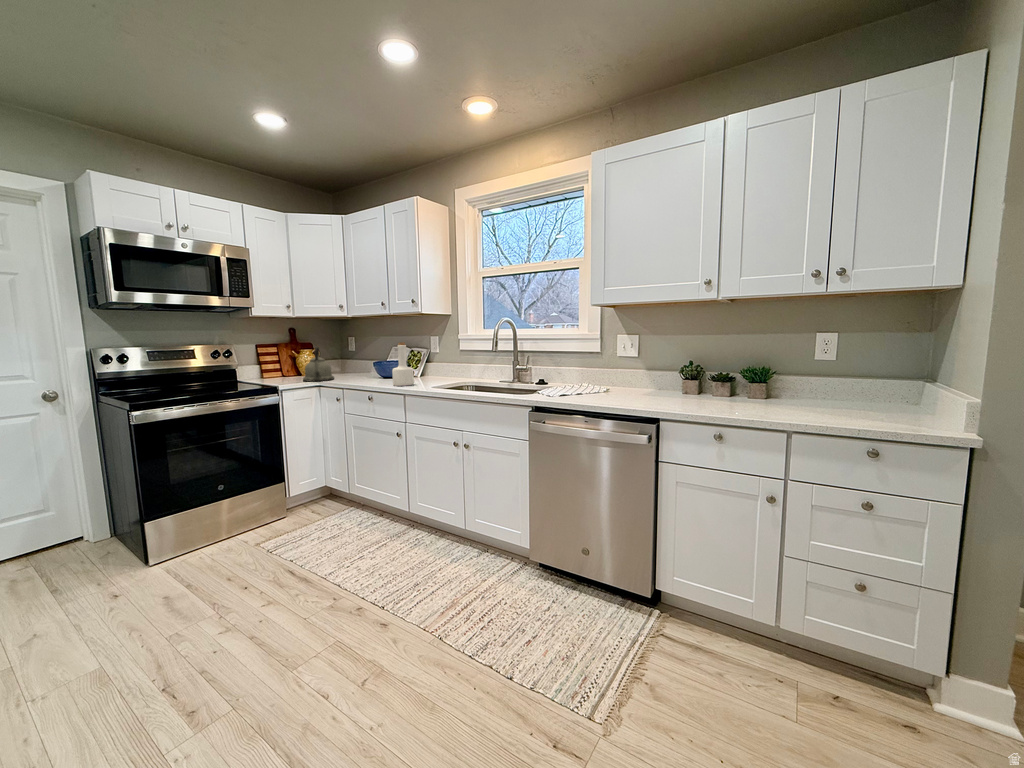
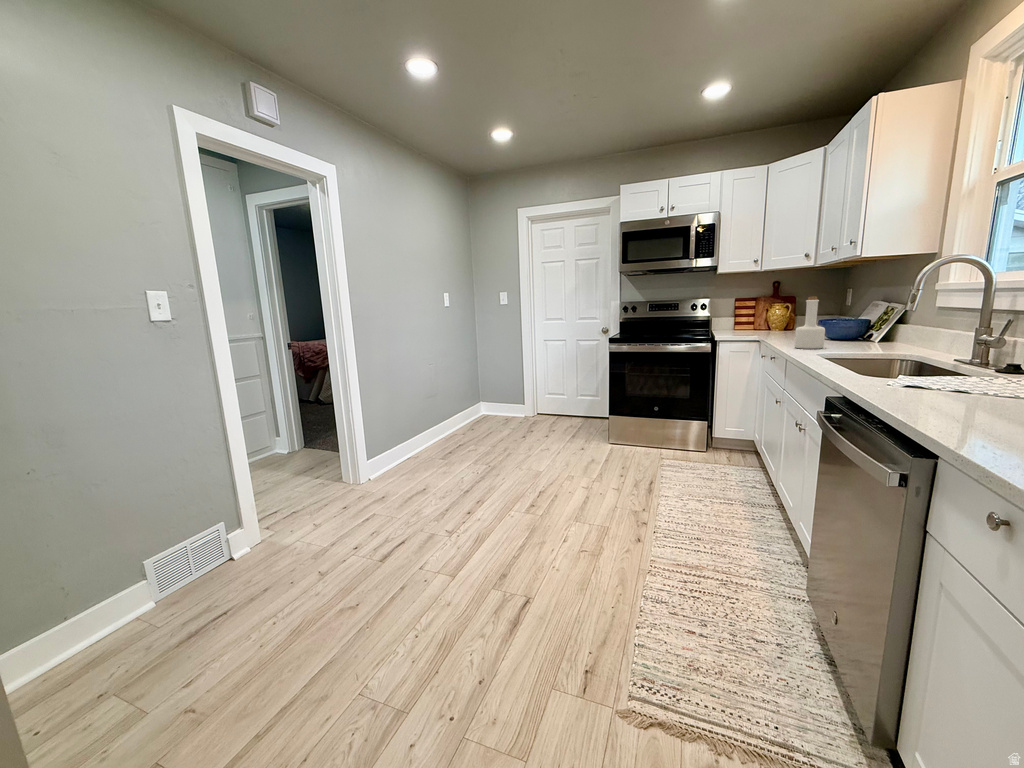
kettle: present [303,347,334,381] -> none [752,301,786,336]

